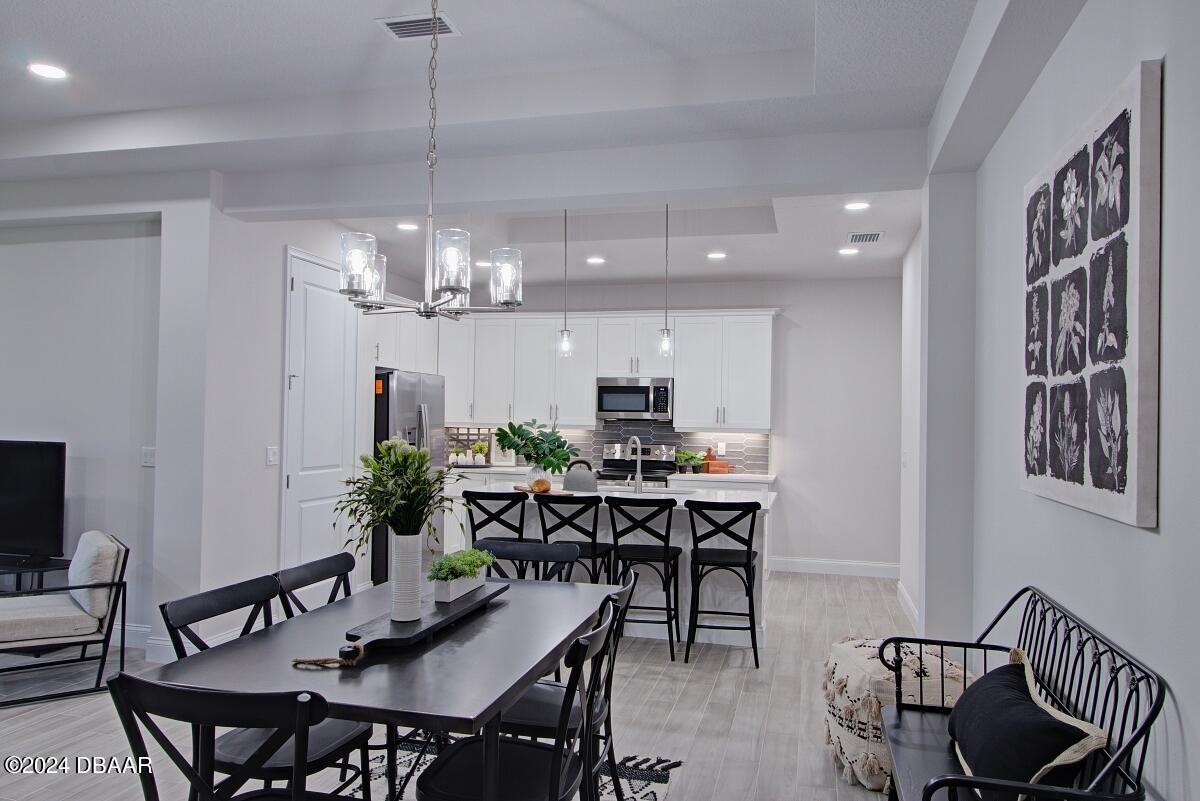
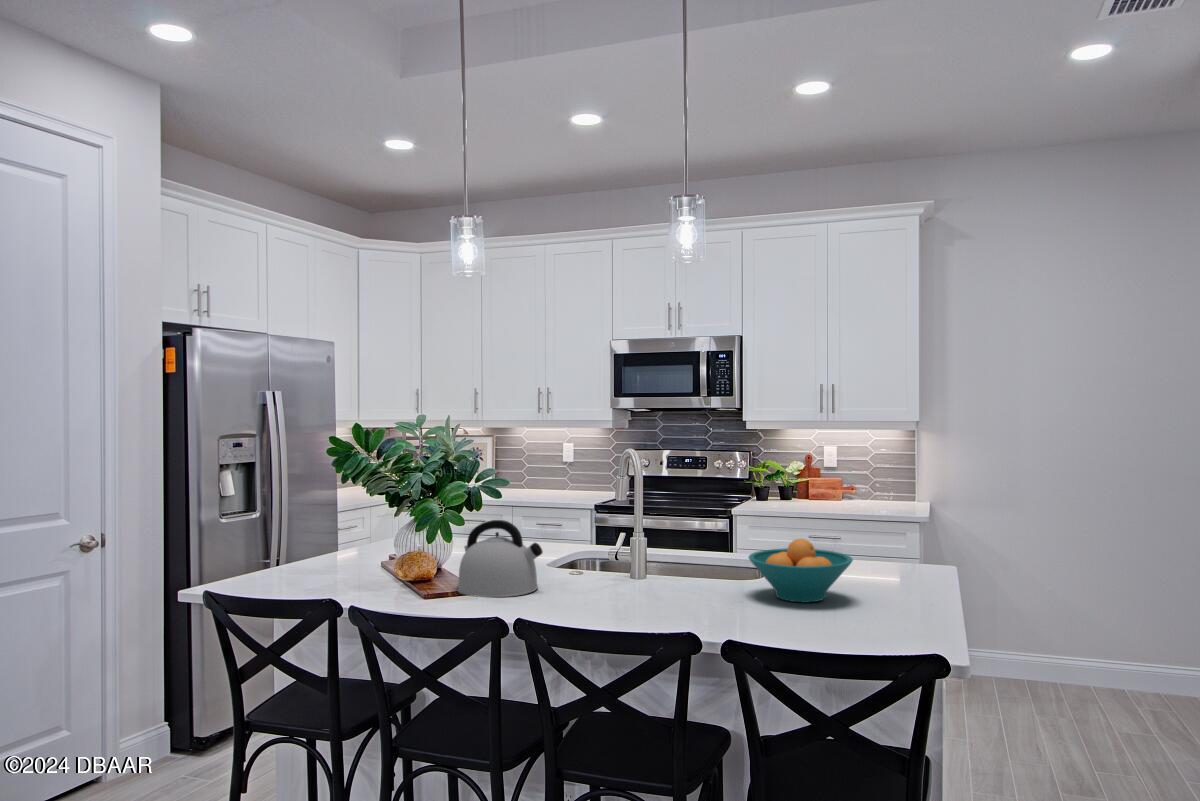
fruit bowl: none [689,470,733,496] -> present [749,539,853,602]

